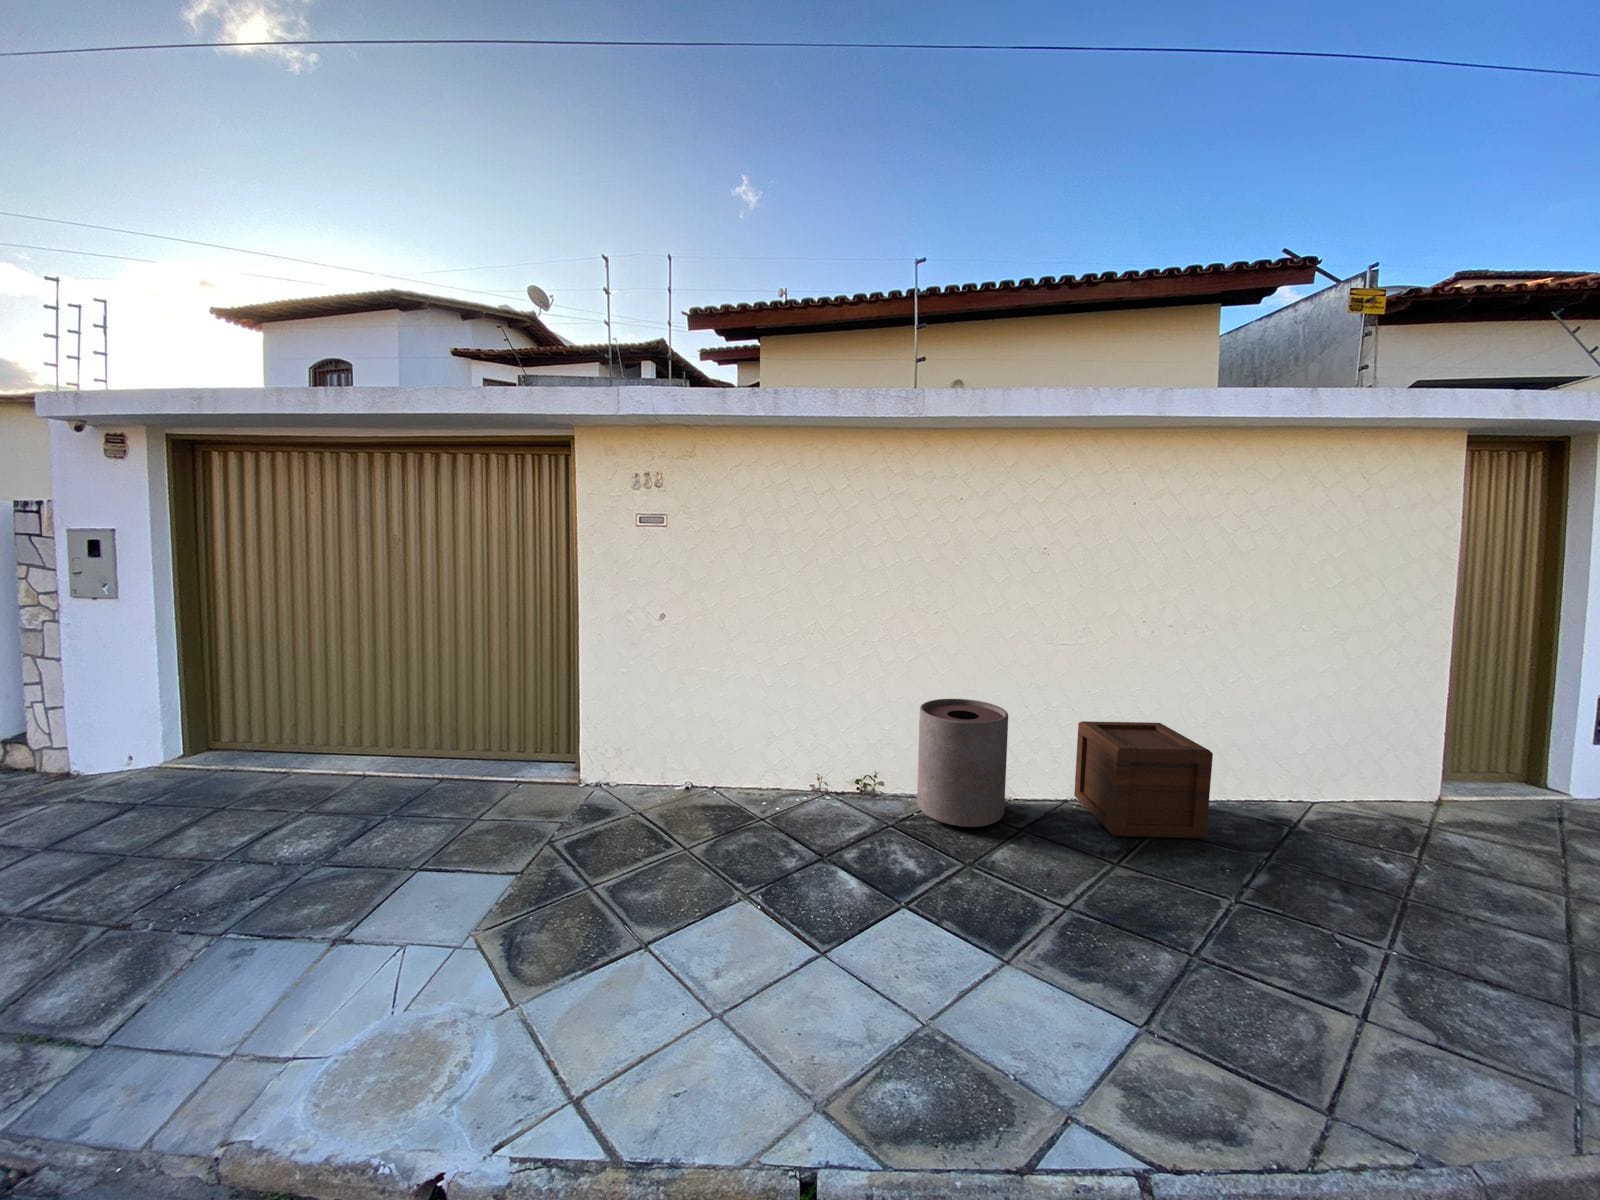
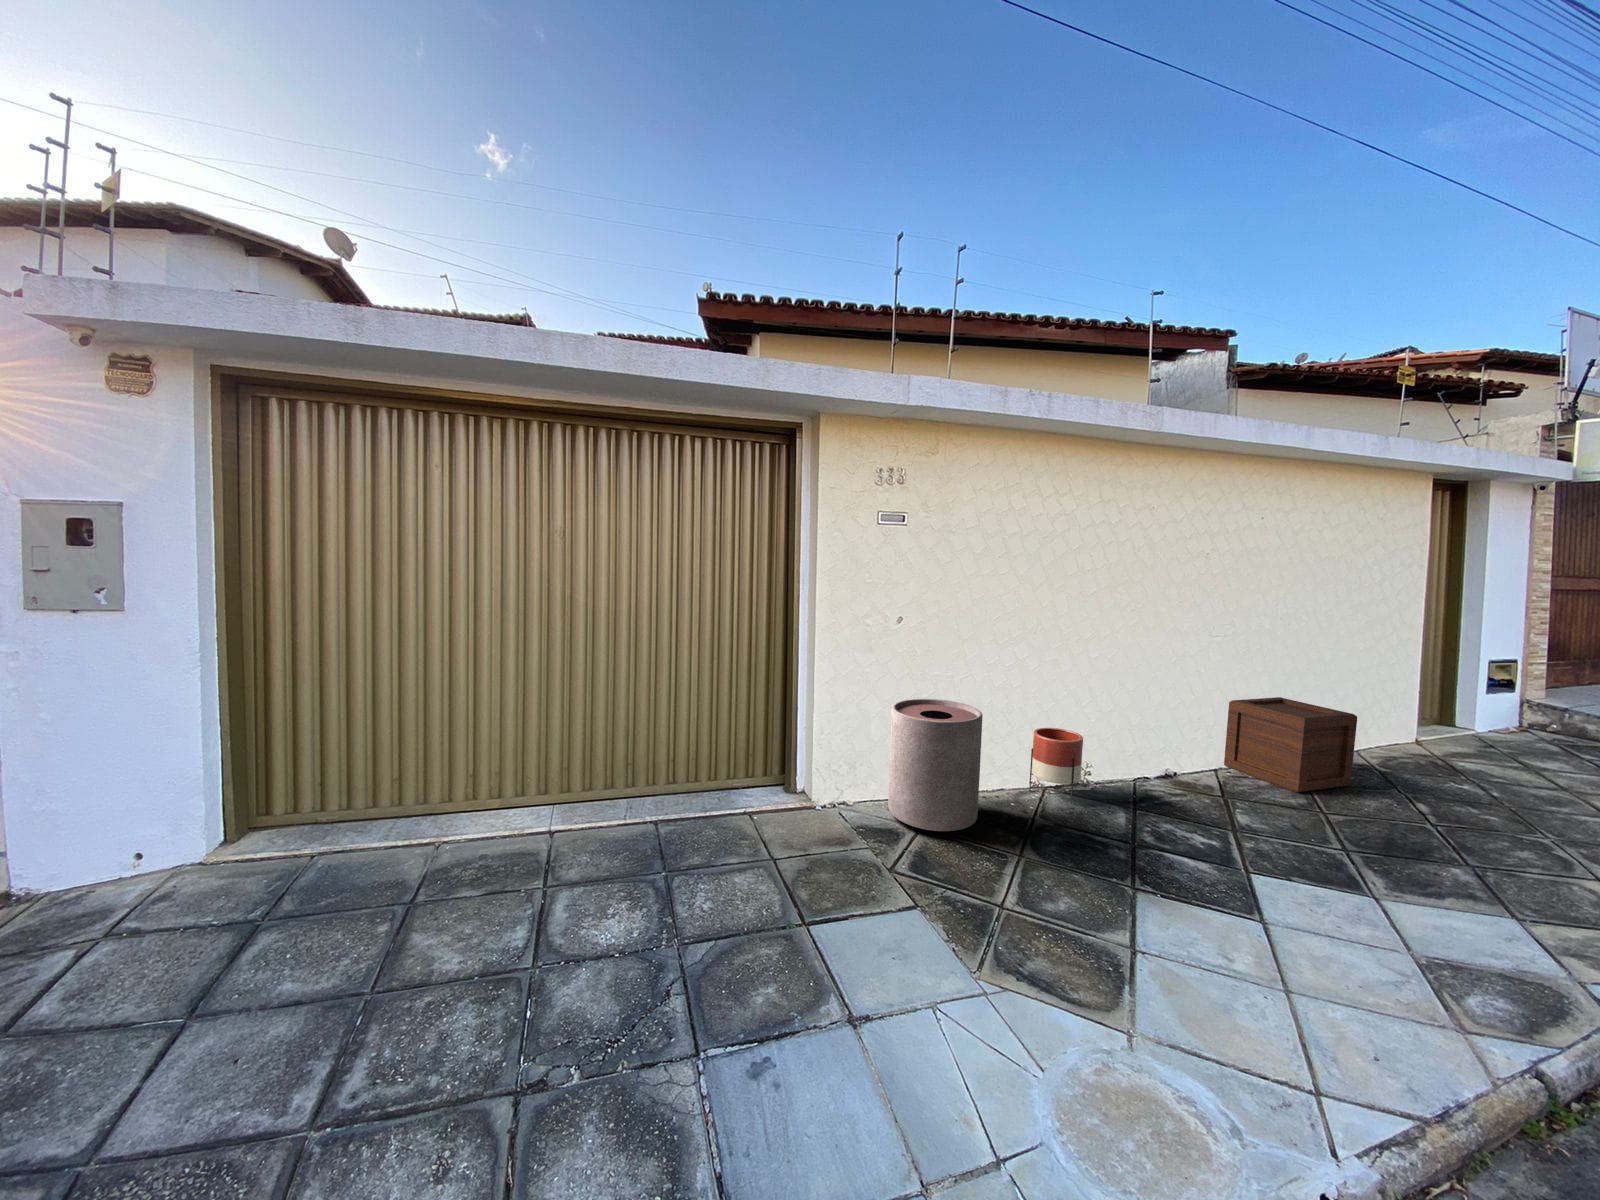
trash can: present [917,699,1008,827] -> present [888,699,983,831]
planter: none [794,732,841,812] -> present [1029,728,1083,804]

